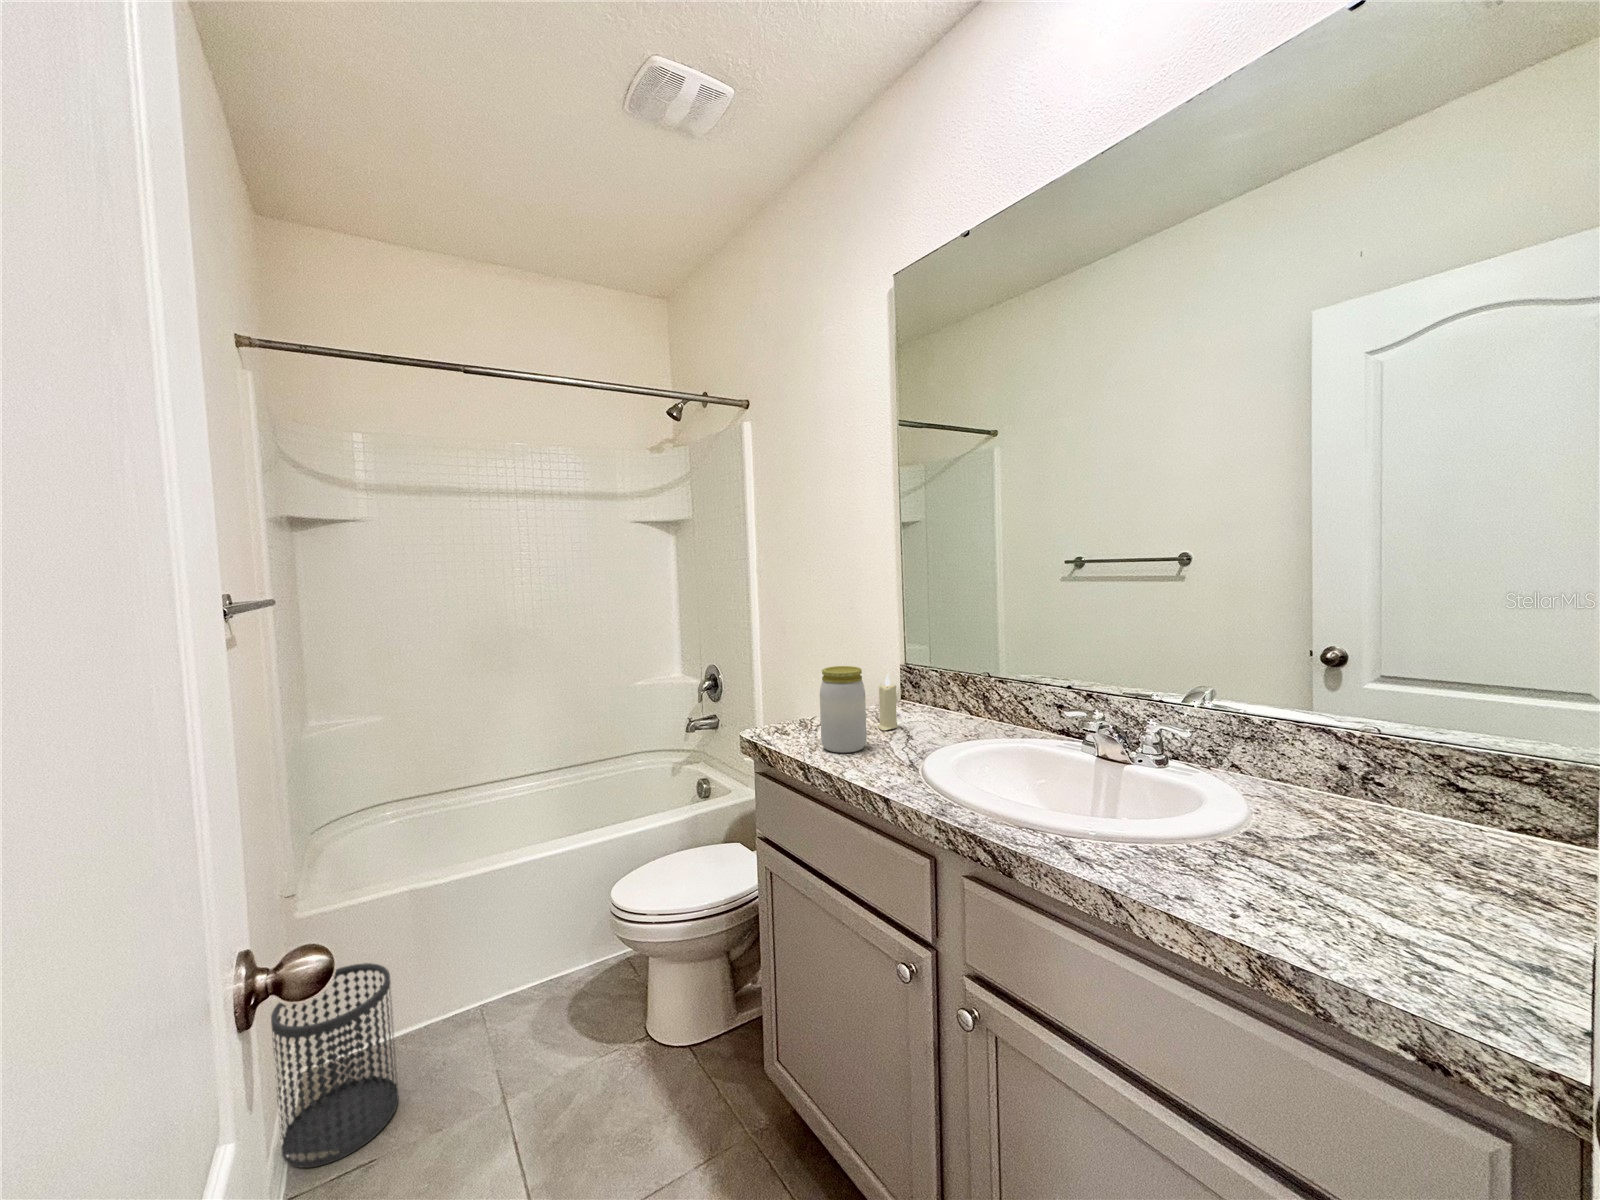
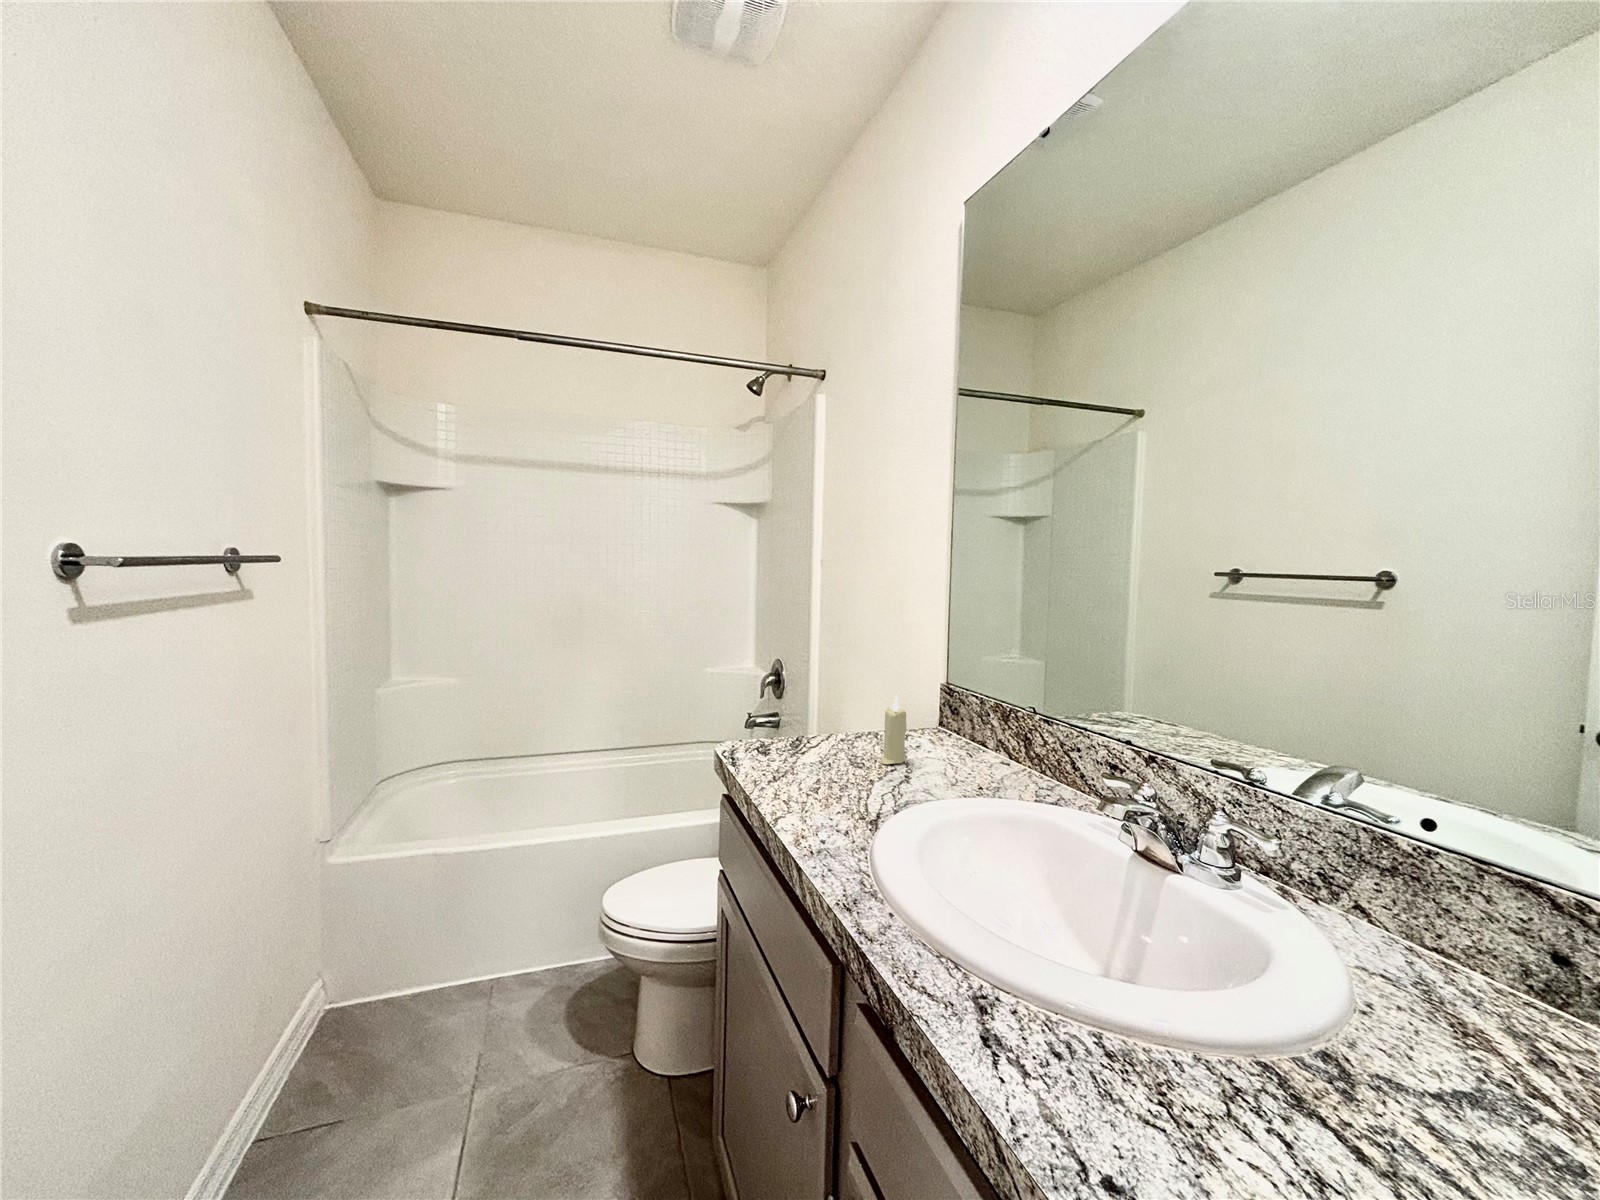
jar: present [820,666,866,753] -> none [791,682,847,788]
wastebasket: present [271,963,399,1168] -> none [295,910,408,1096]

